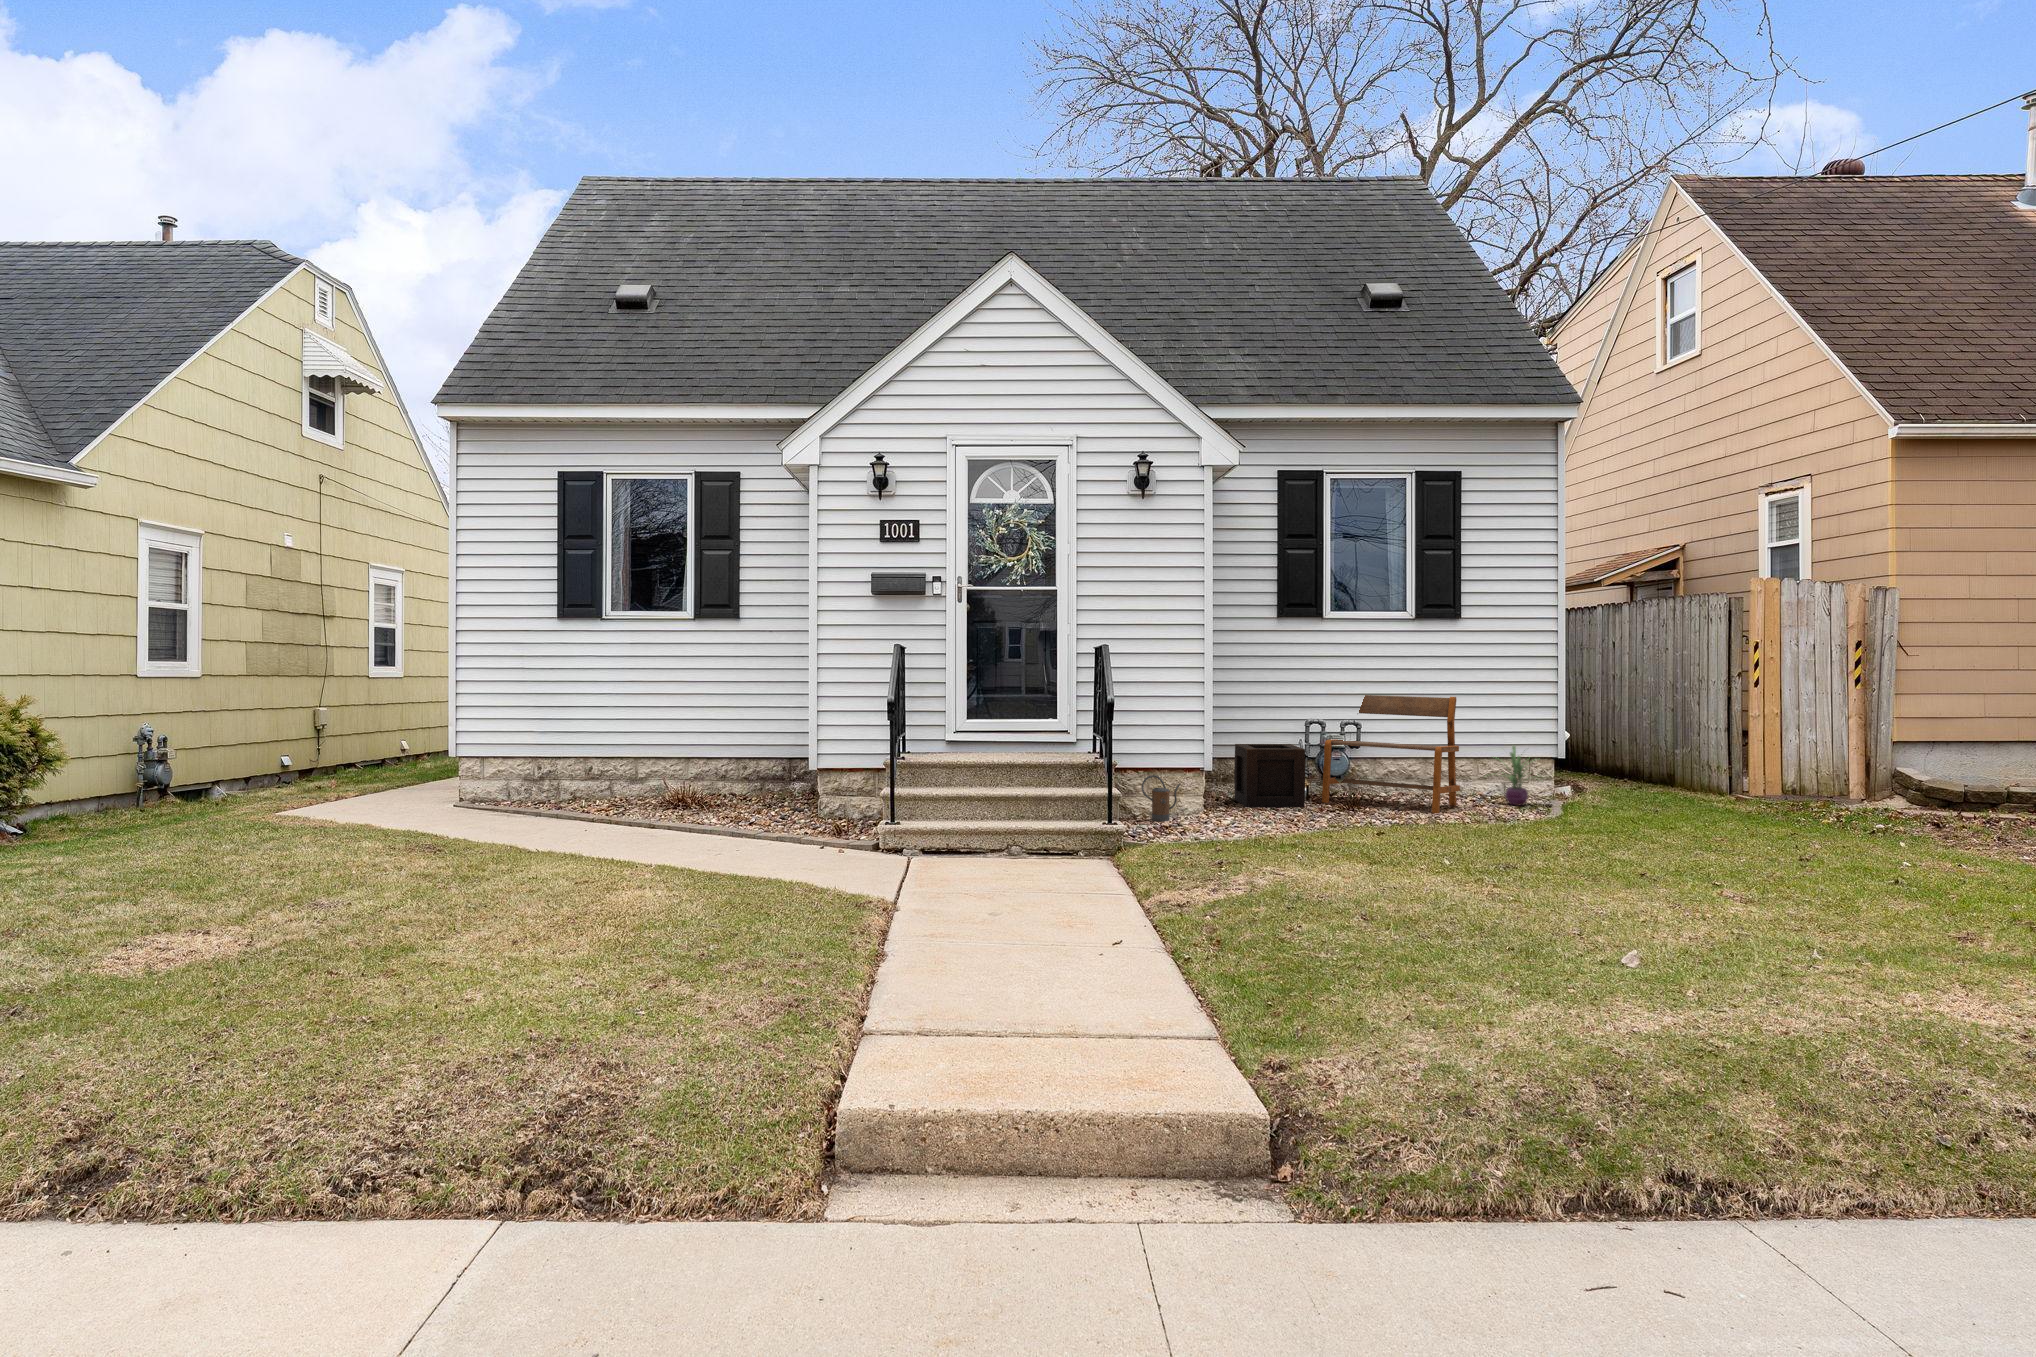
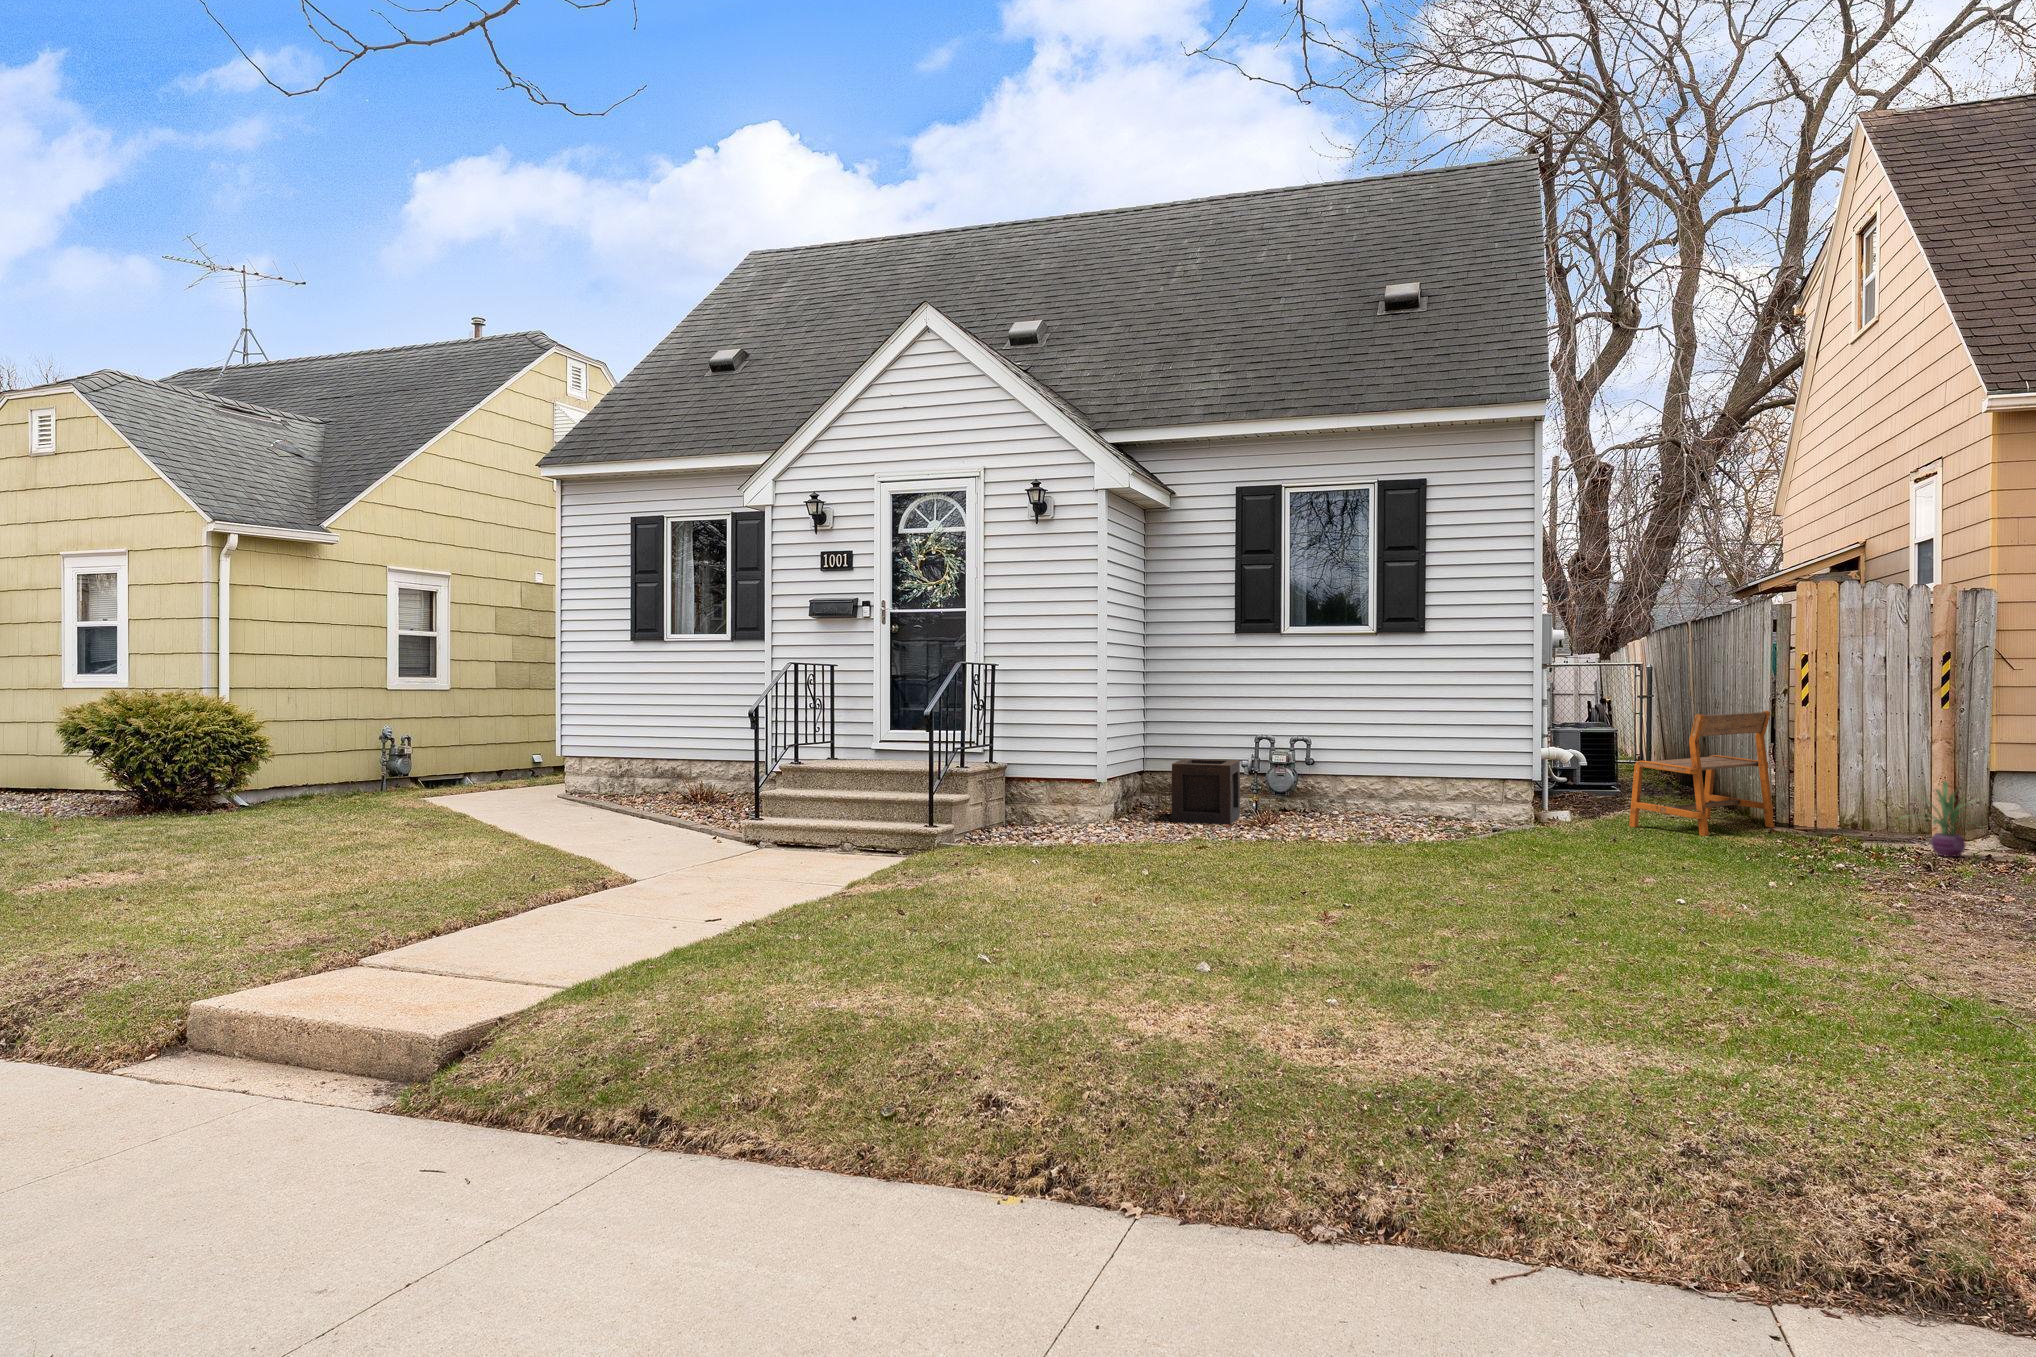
bench: present [1322,695,1460,814] -> present [1629,711,1775,836]
decorative plant: present [1505,746,1528,805] -> present [1918,781,1965,857]
watering can: present [1142,775,1180,821] -> none [1033,786,1071,830]

